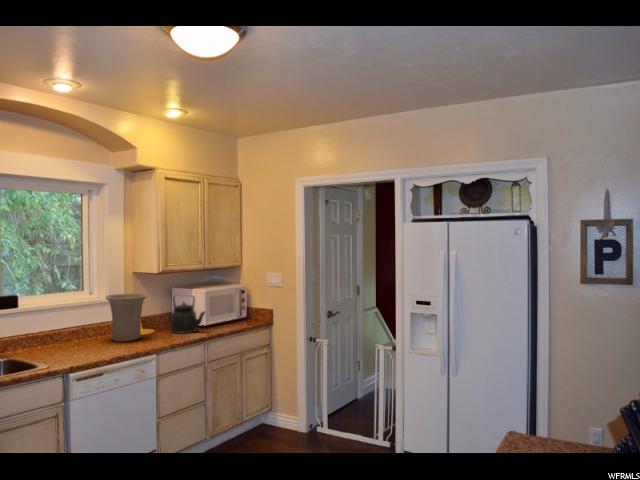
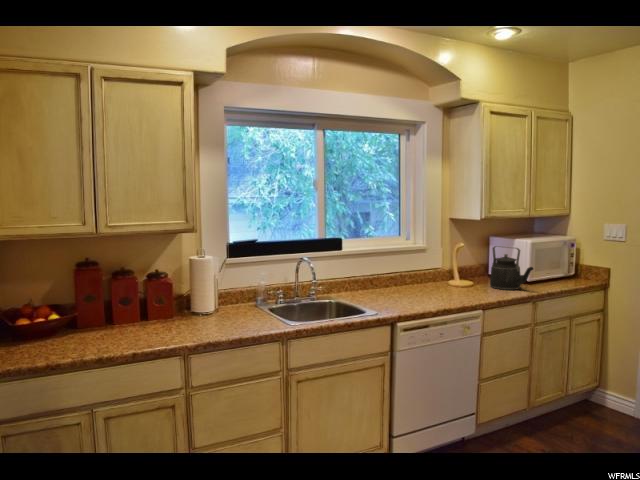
vase: present [106,294,148,342] -> none [424,242,469,293]

